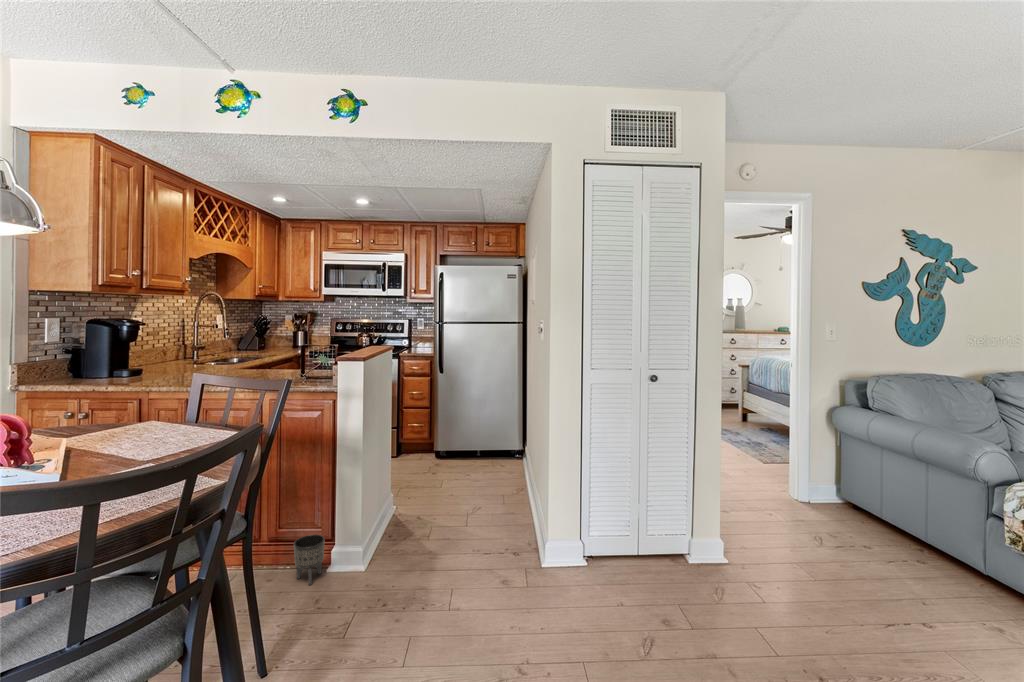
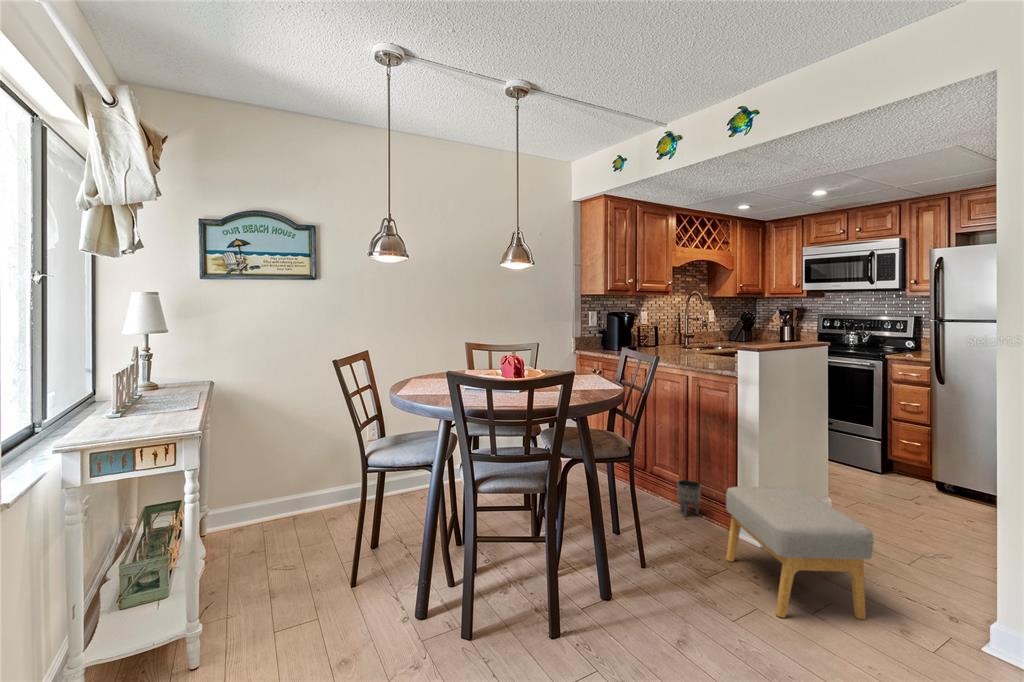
footstool: none [401,505,542,652] -> present [726,487,873,620]

